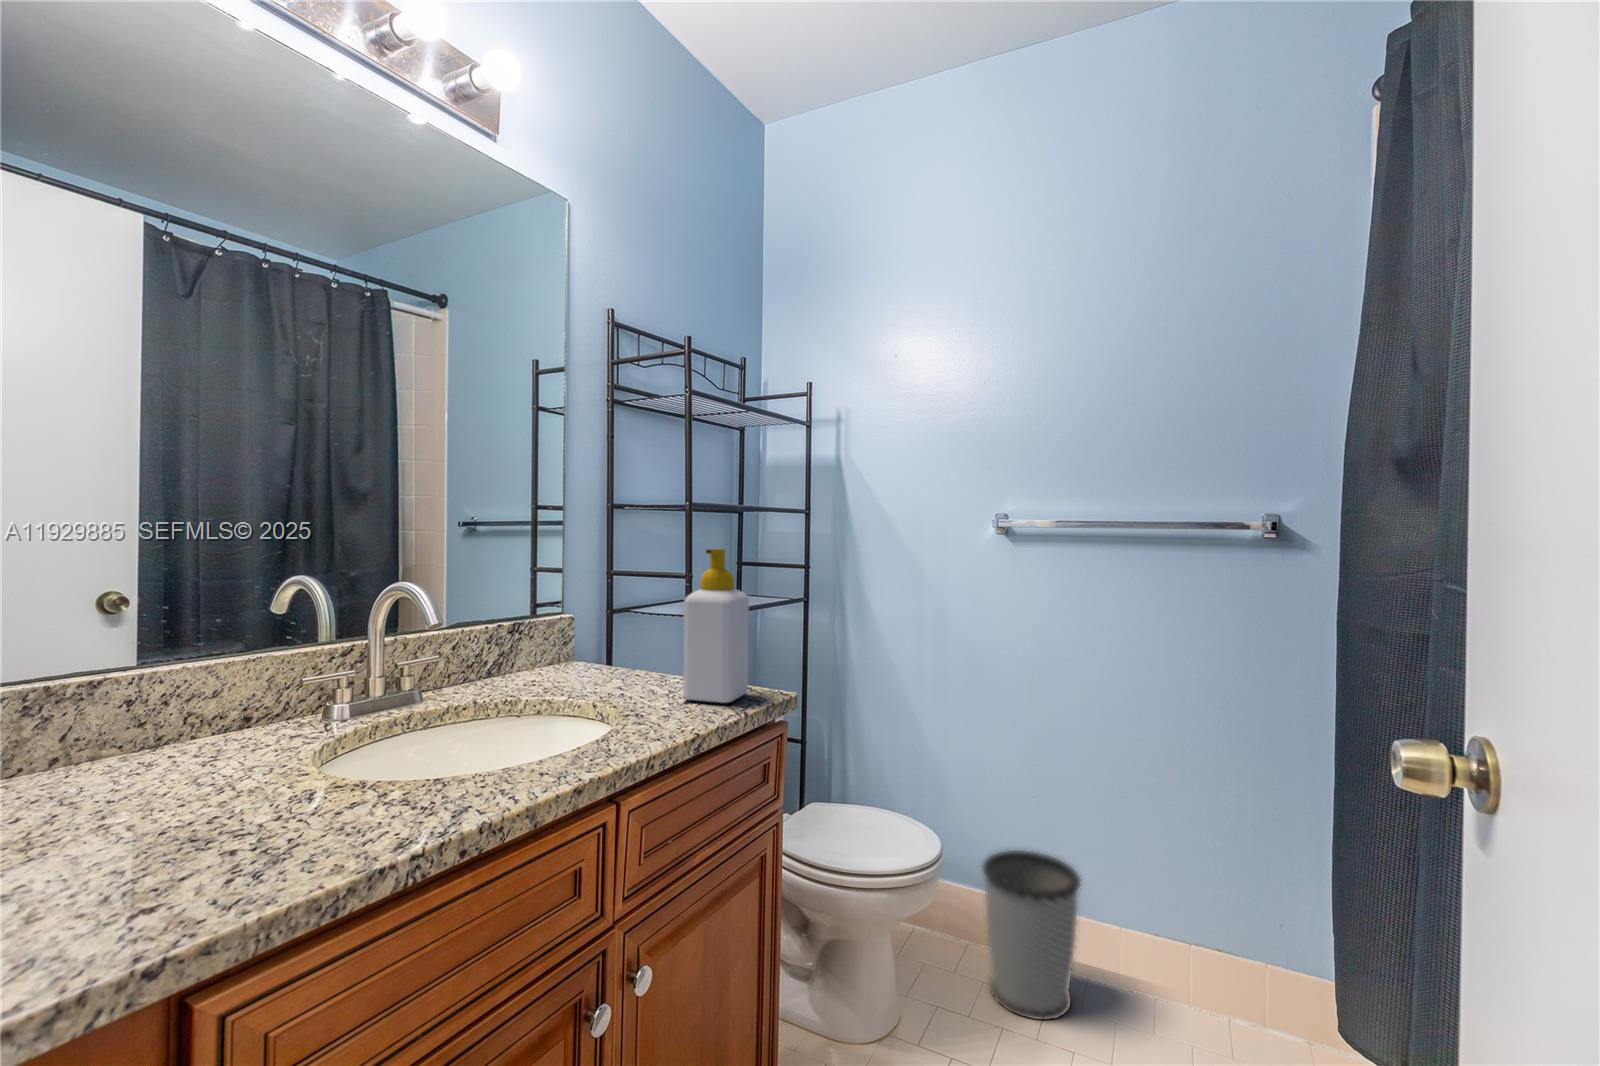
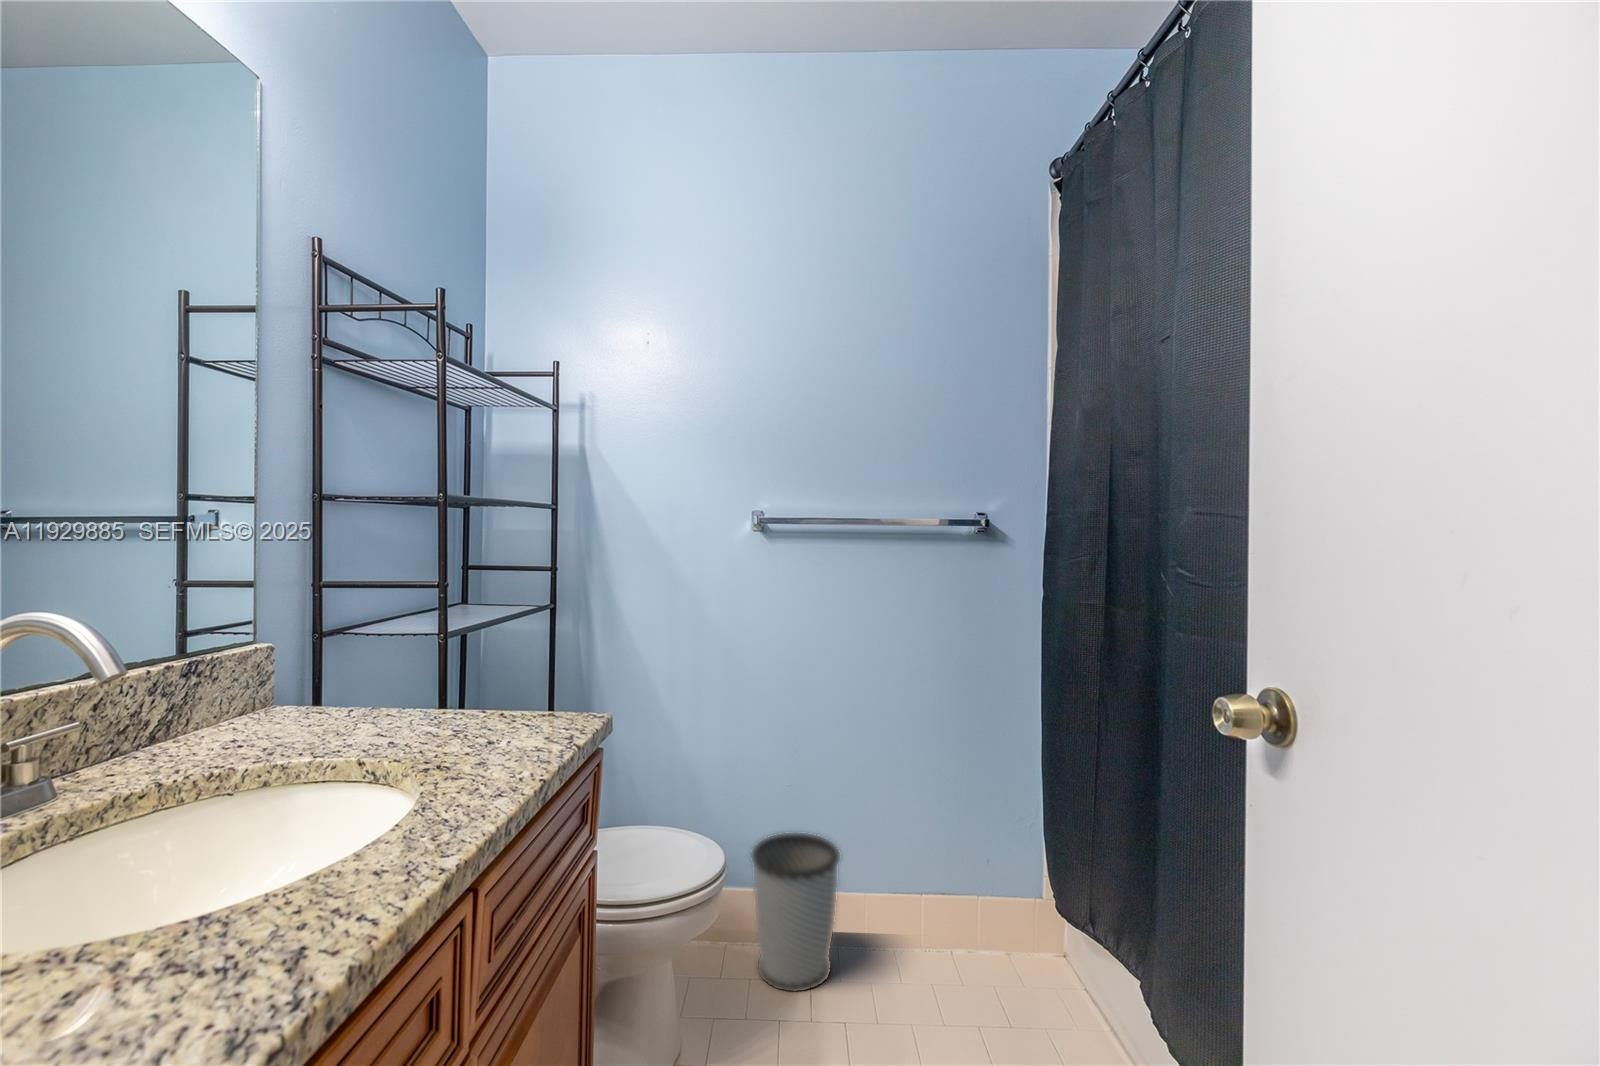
soap bottle: present [683,549,749,703] -> none [487,554,564,738]

